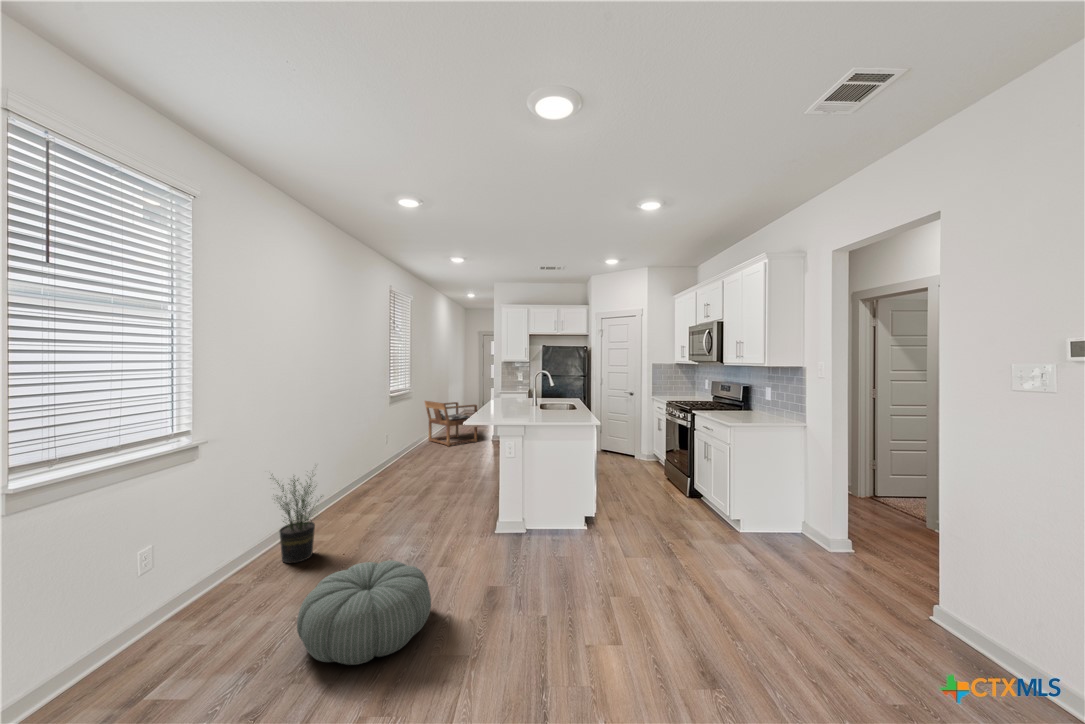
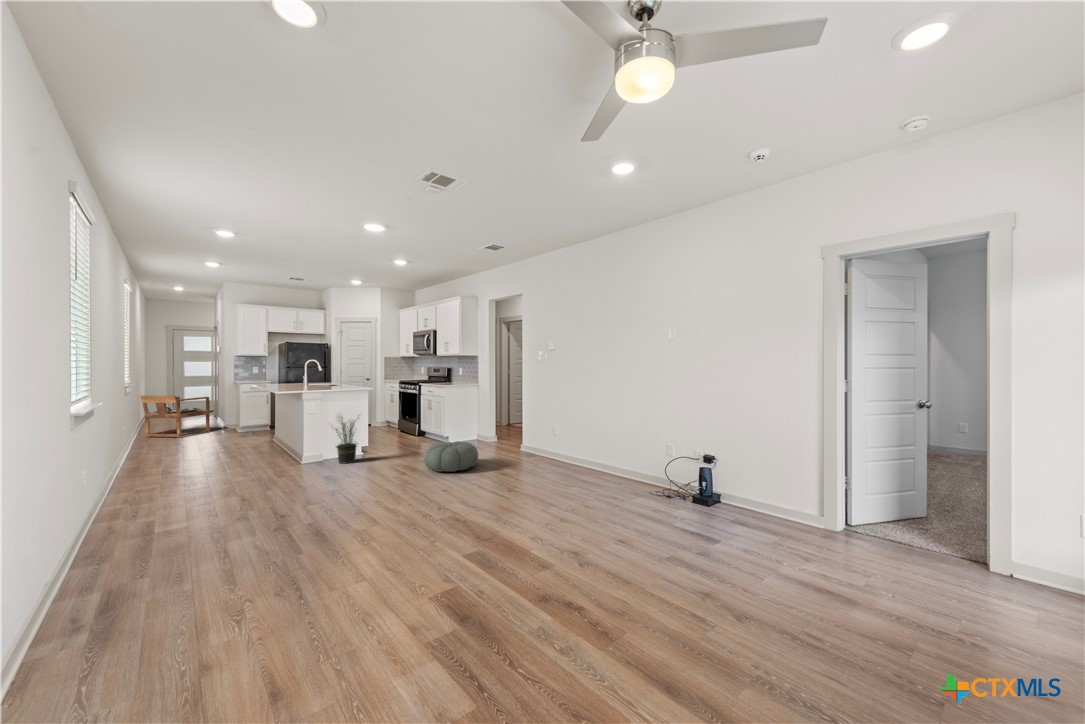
potted plant: present [270,478,322,563] -> present [336,417,357,464]
pouf: present [297,560,431,665] -> present [424,442,478,472]

